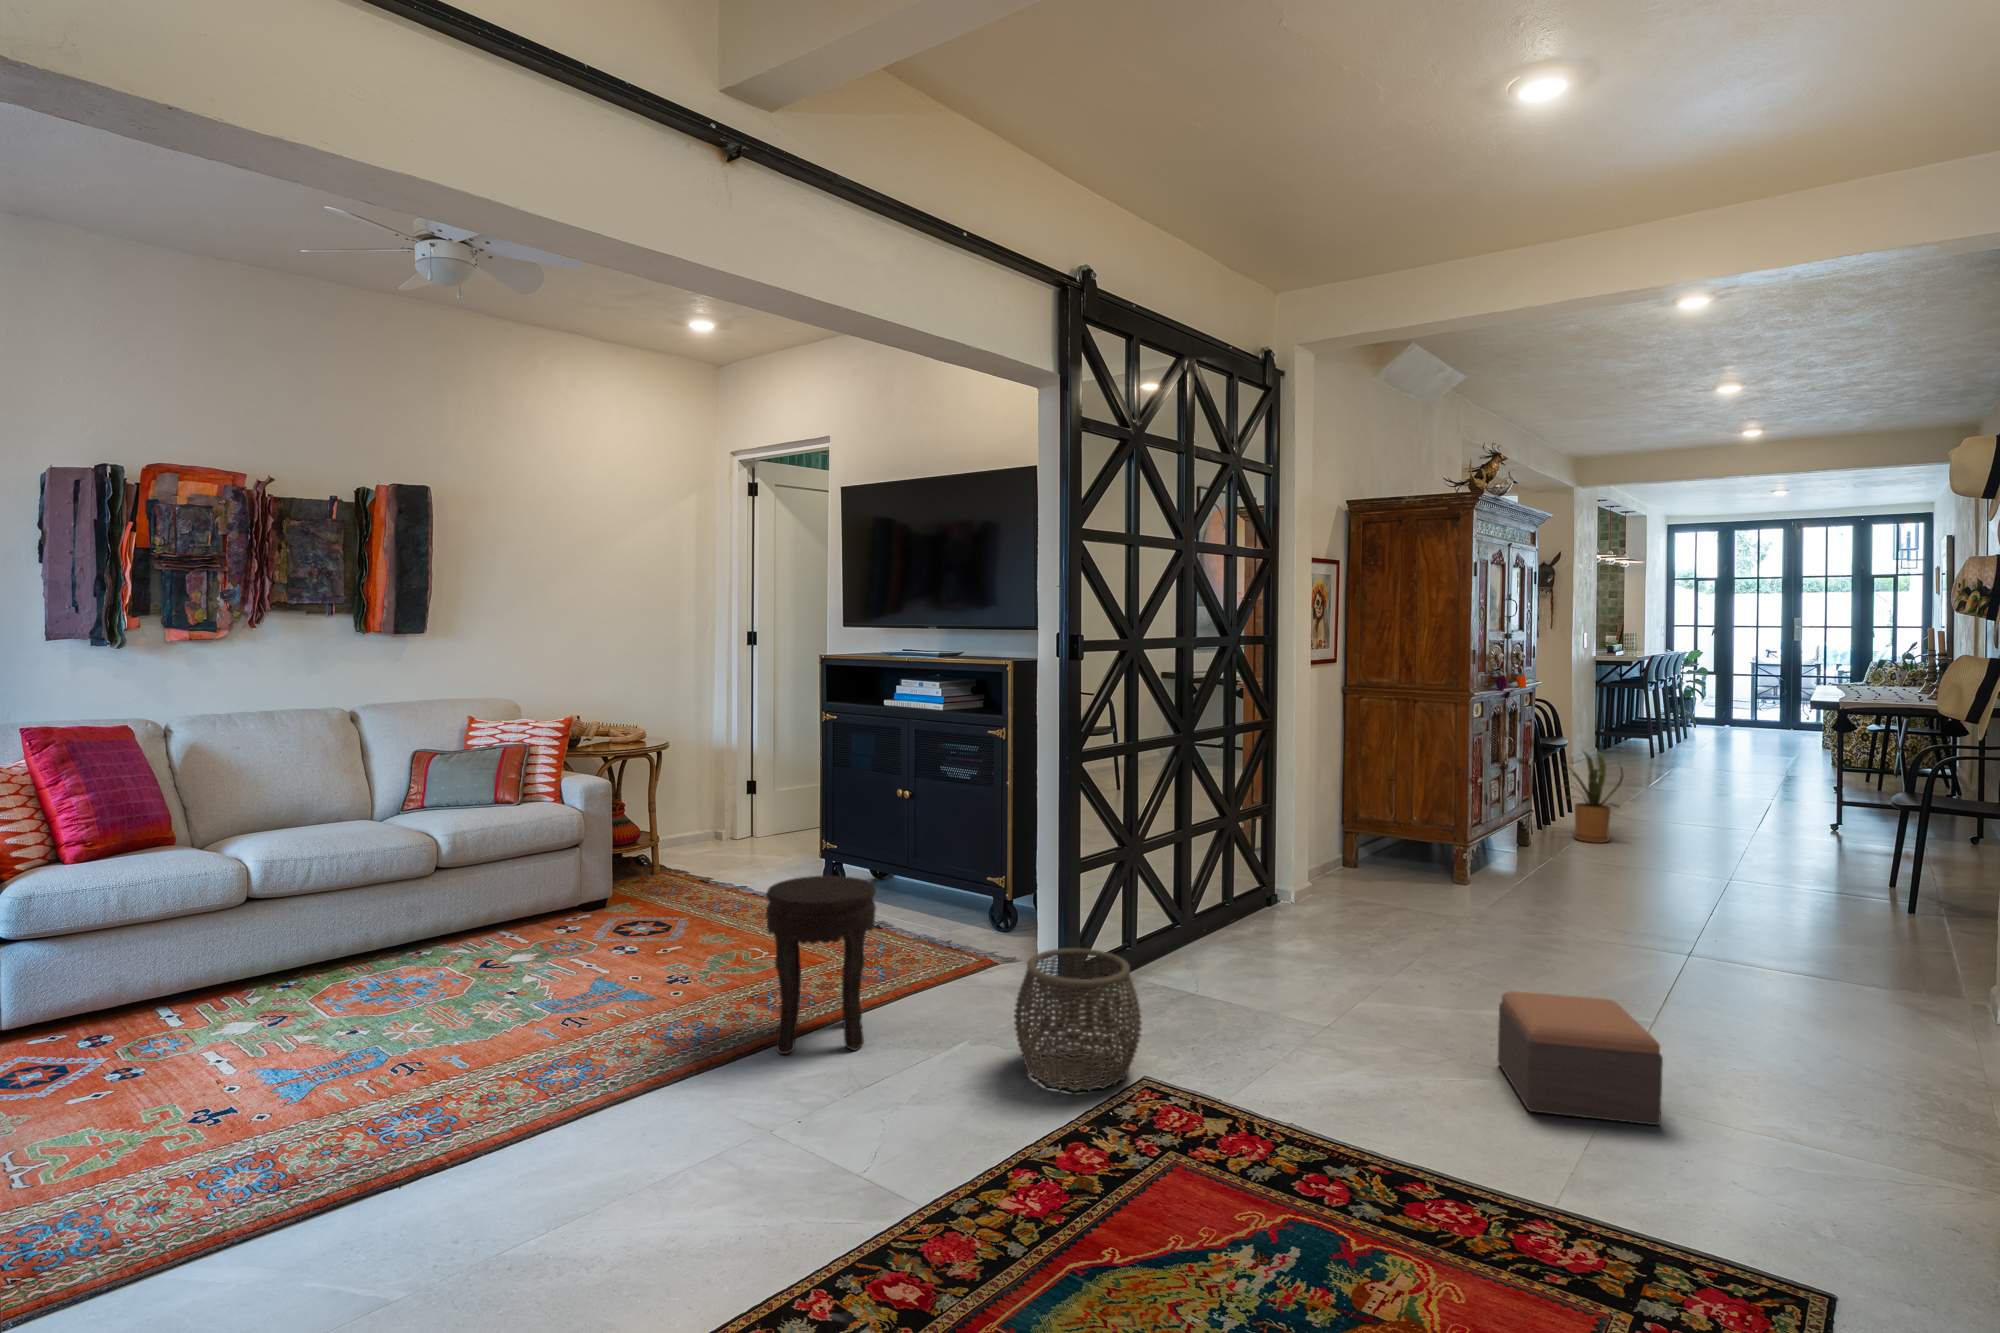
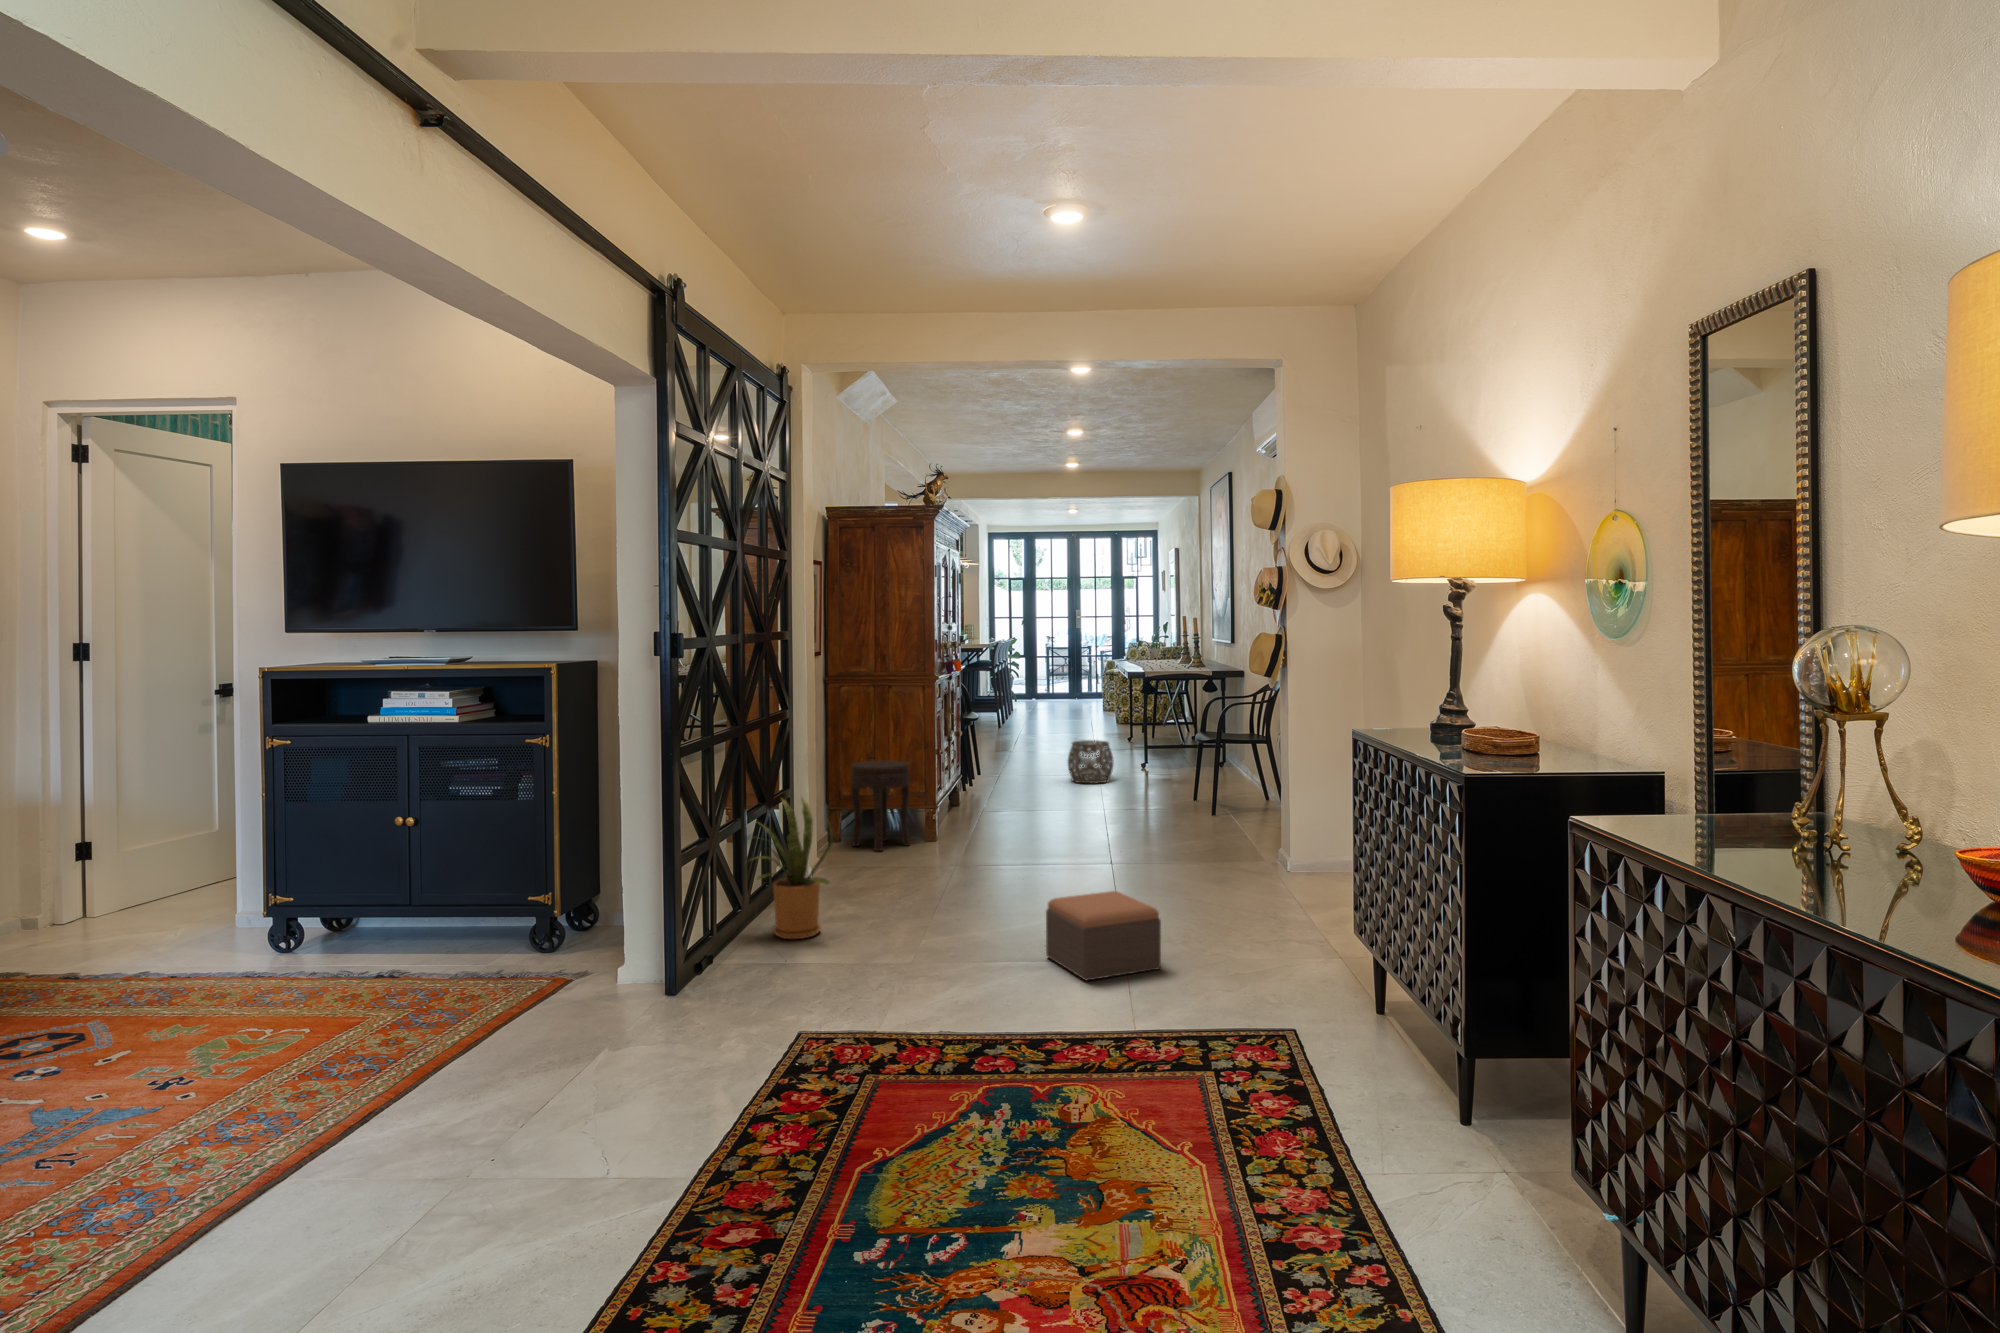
house plant: present [1564,751,1623,843] -> present [754,798,833,939]
side table: present [766,876,876,1054] -> present [851,761,910,851]
woven basket: present [1014,948,1142,1091] -> present [1068,740,1114,784]

